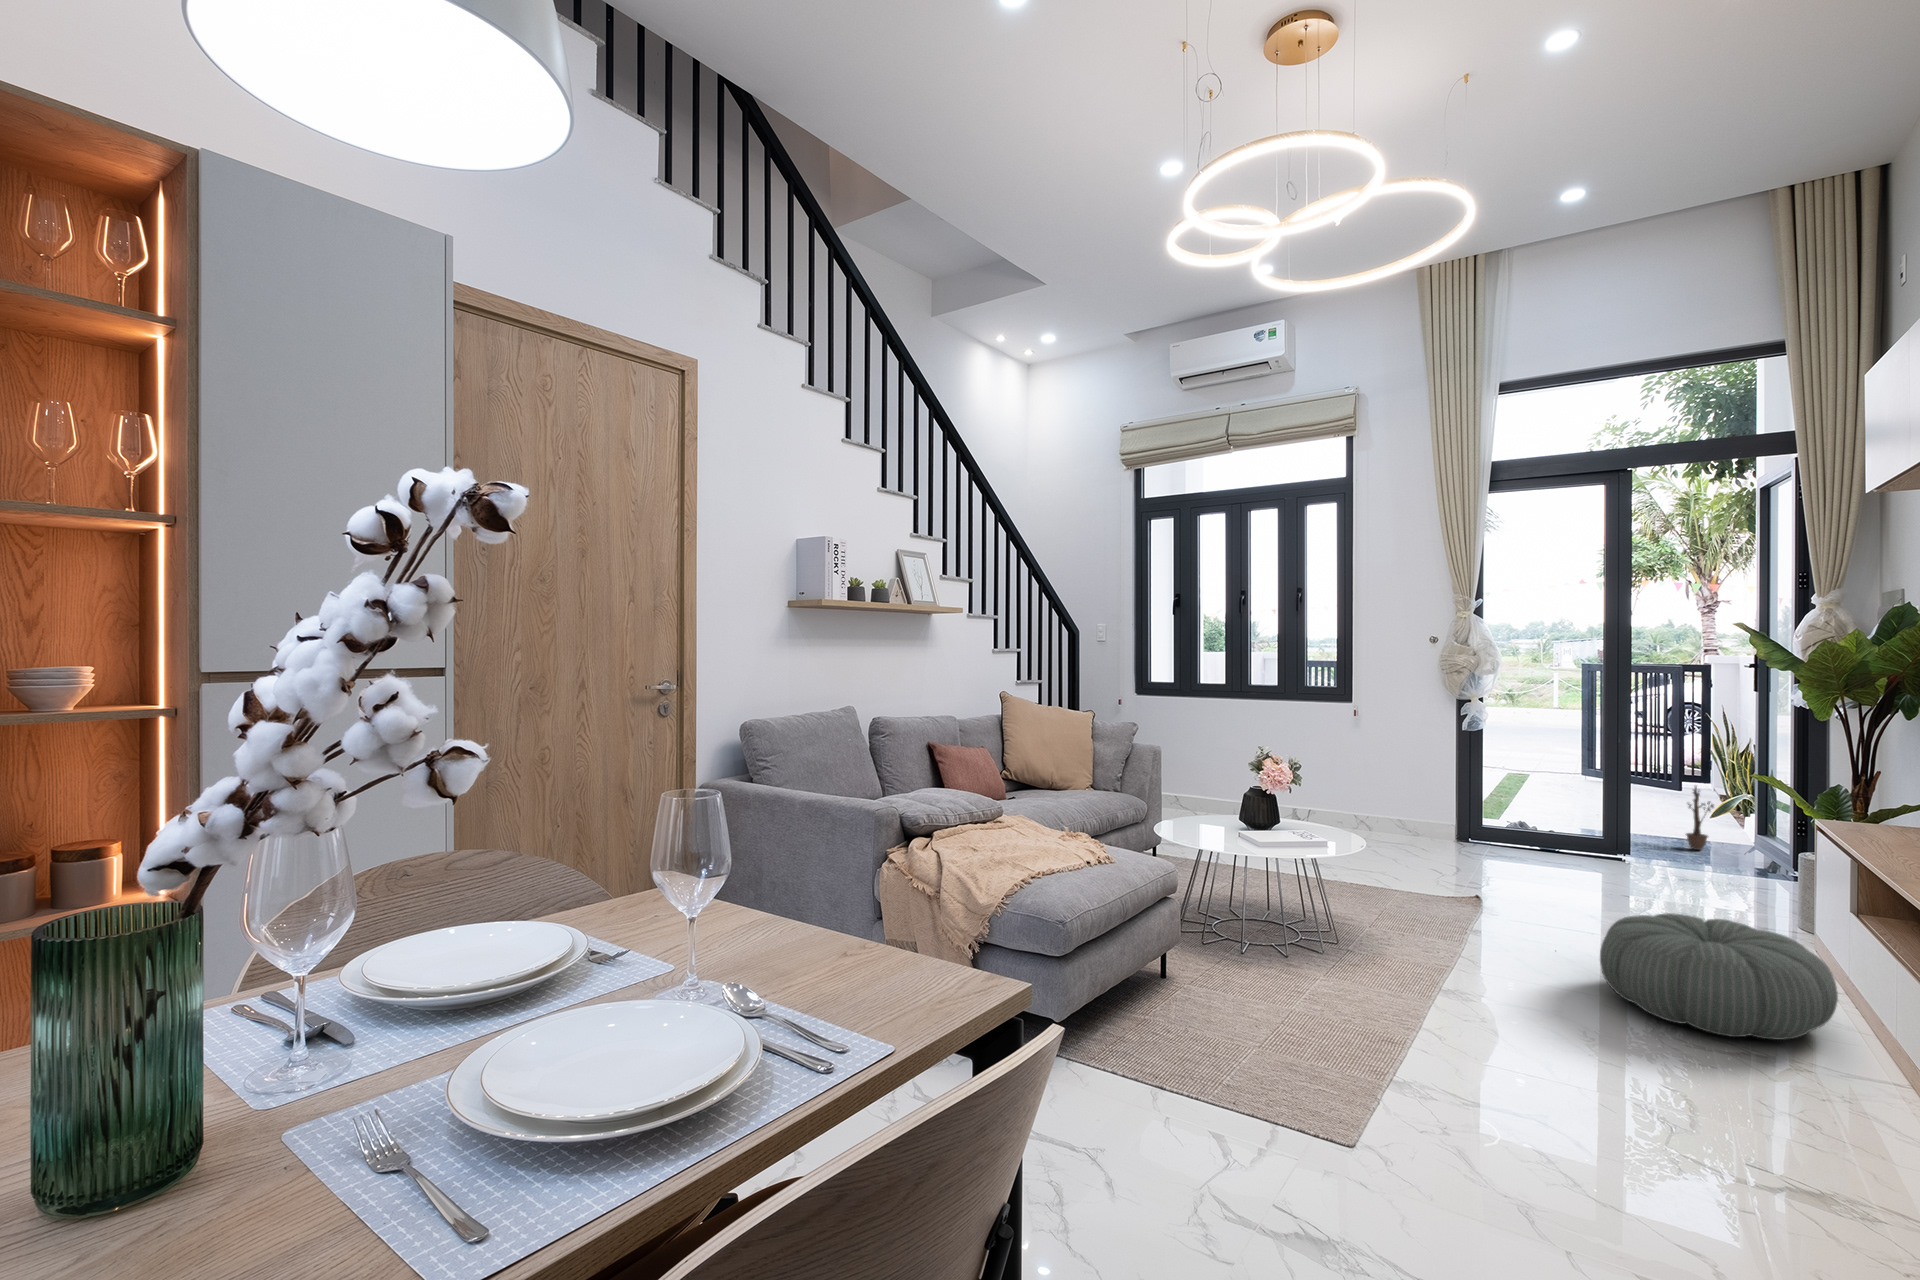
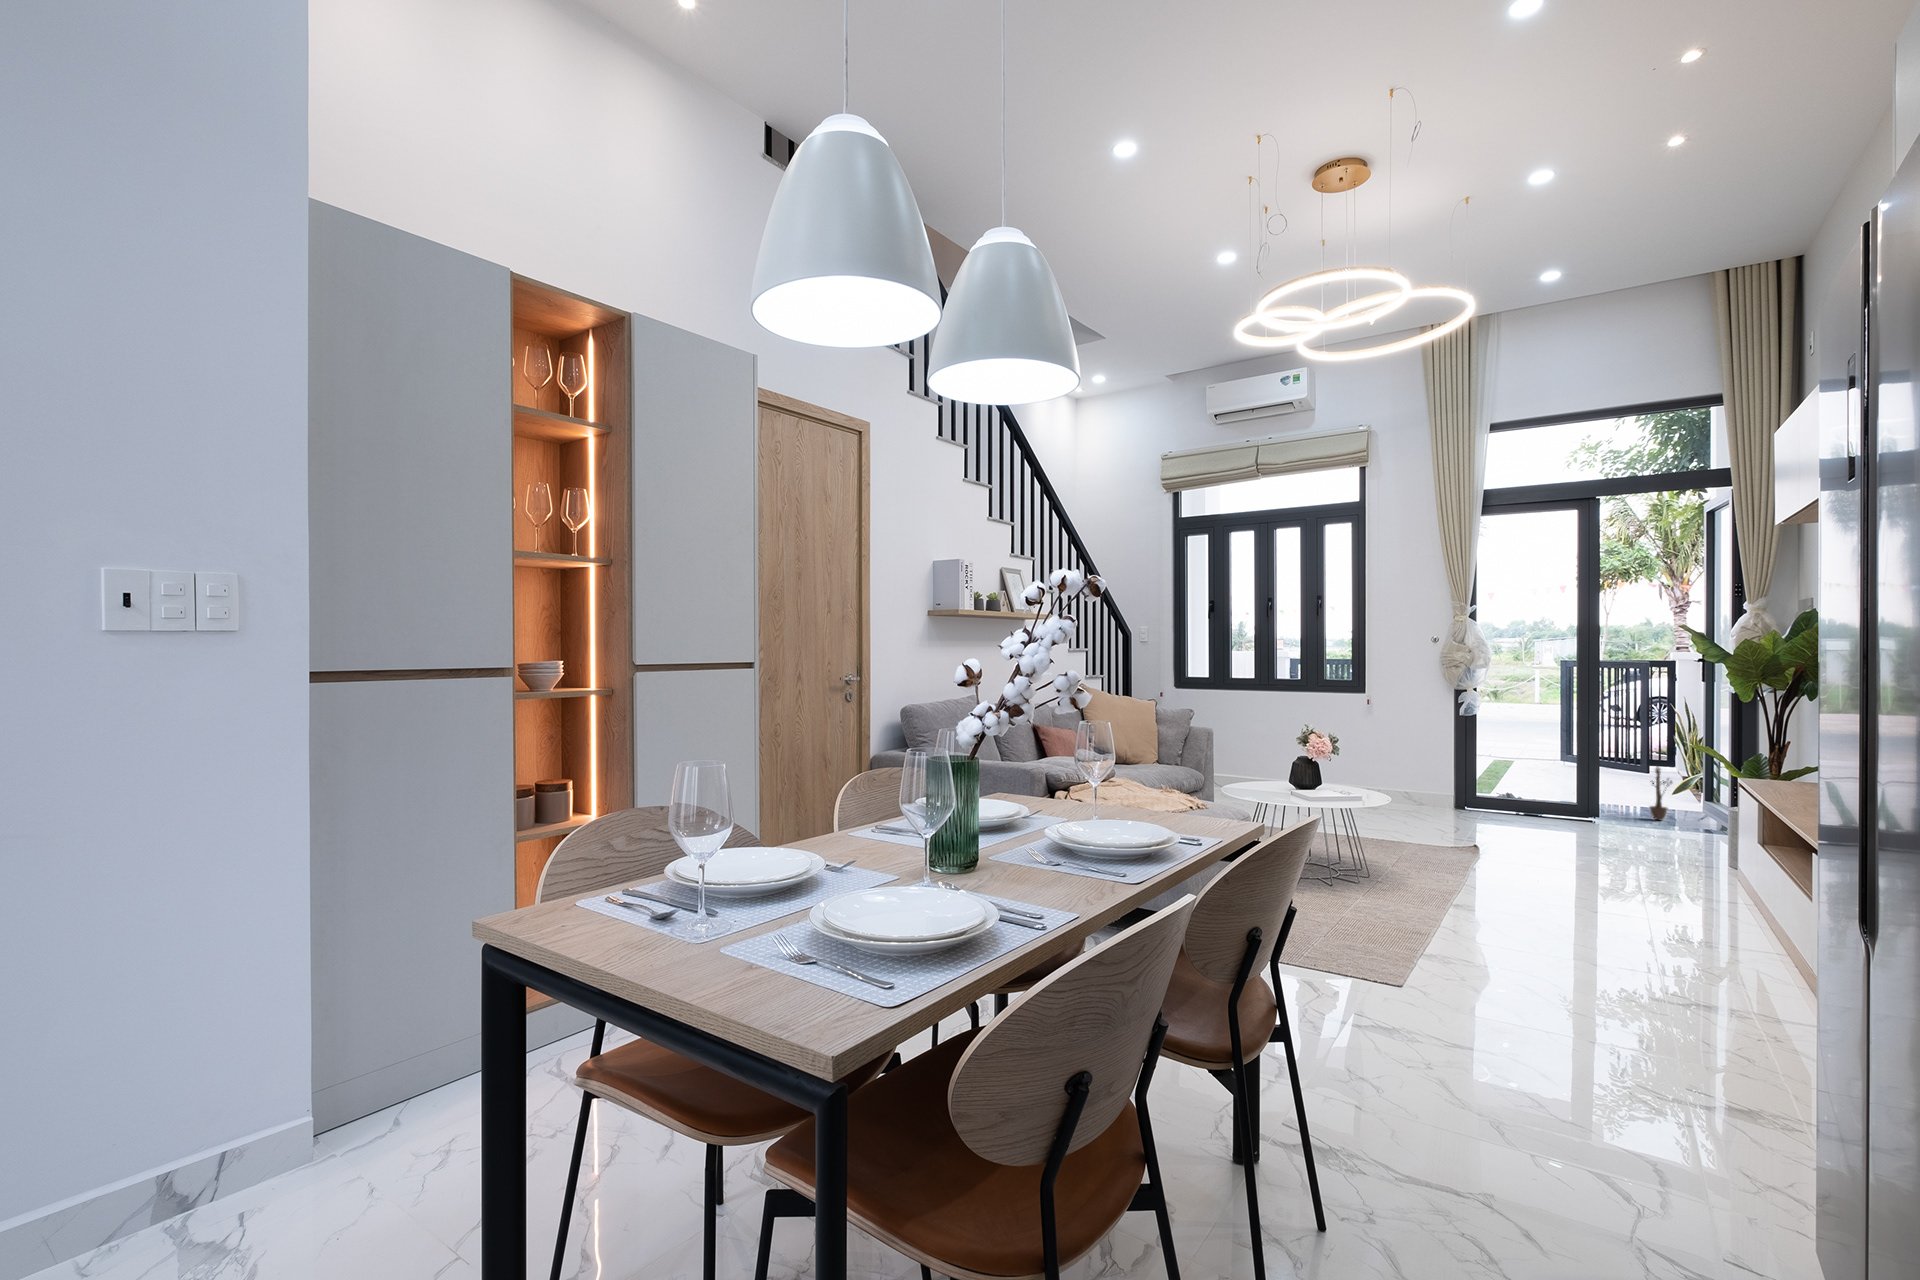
pouf: present [1600,913,1838,1040] -> none [1555,843,1737,930]

